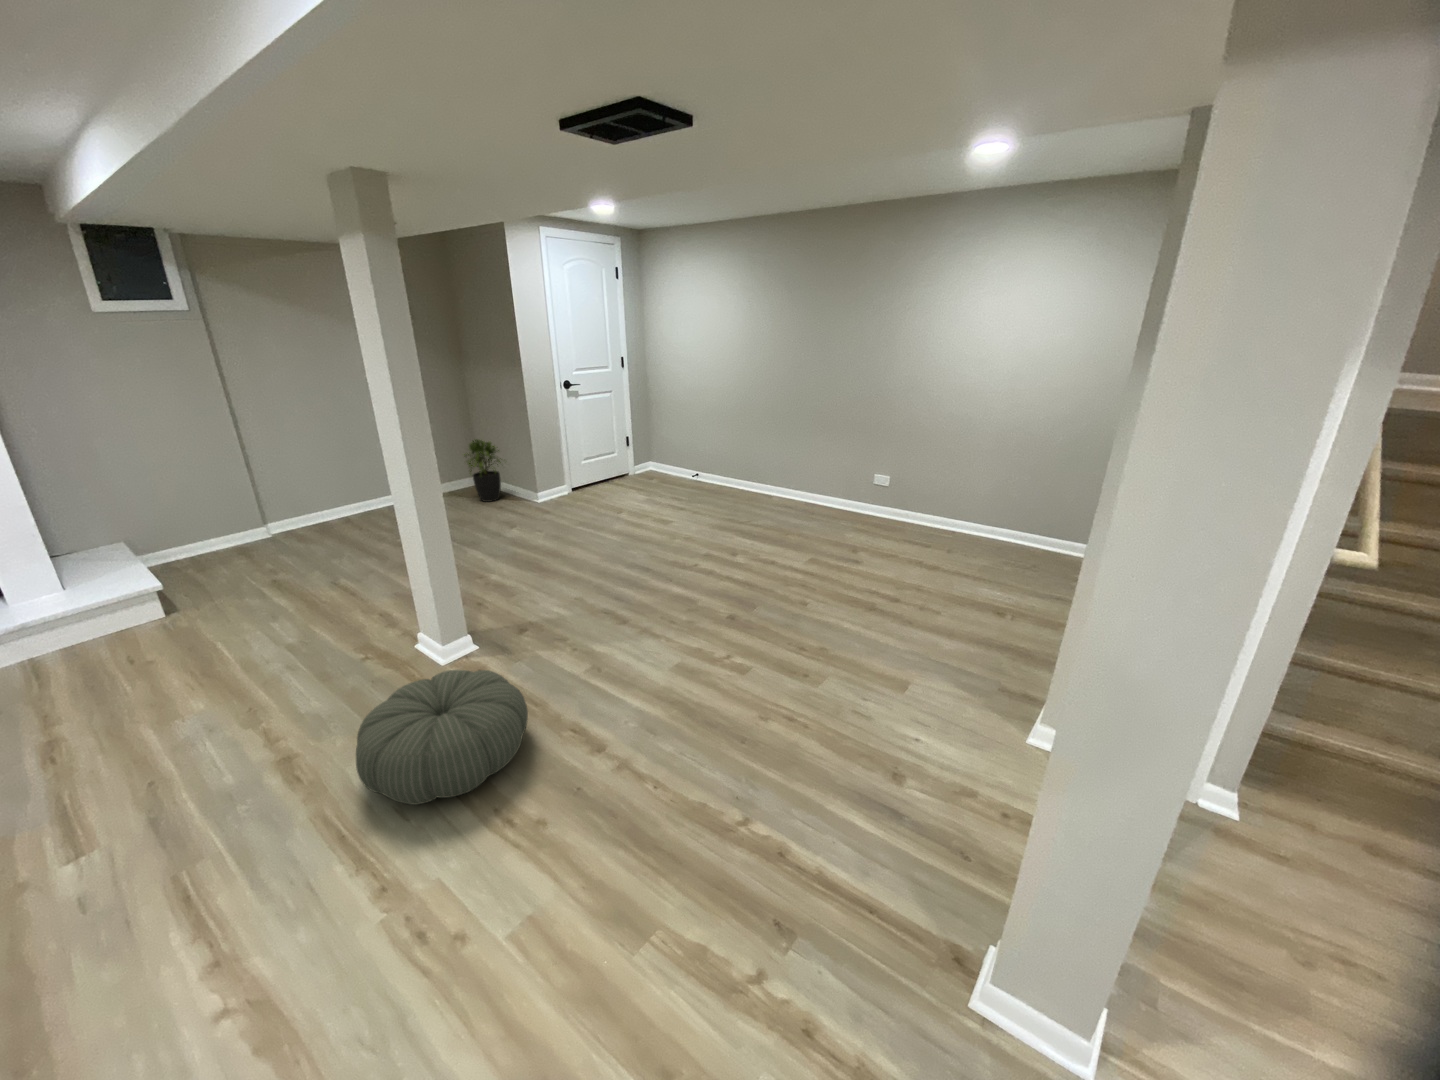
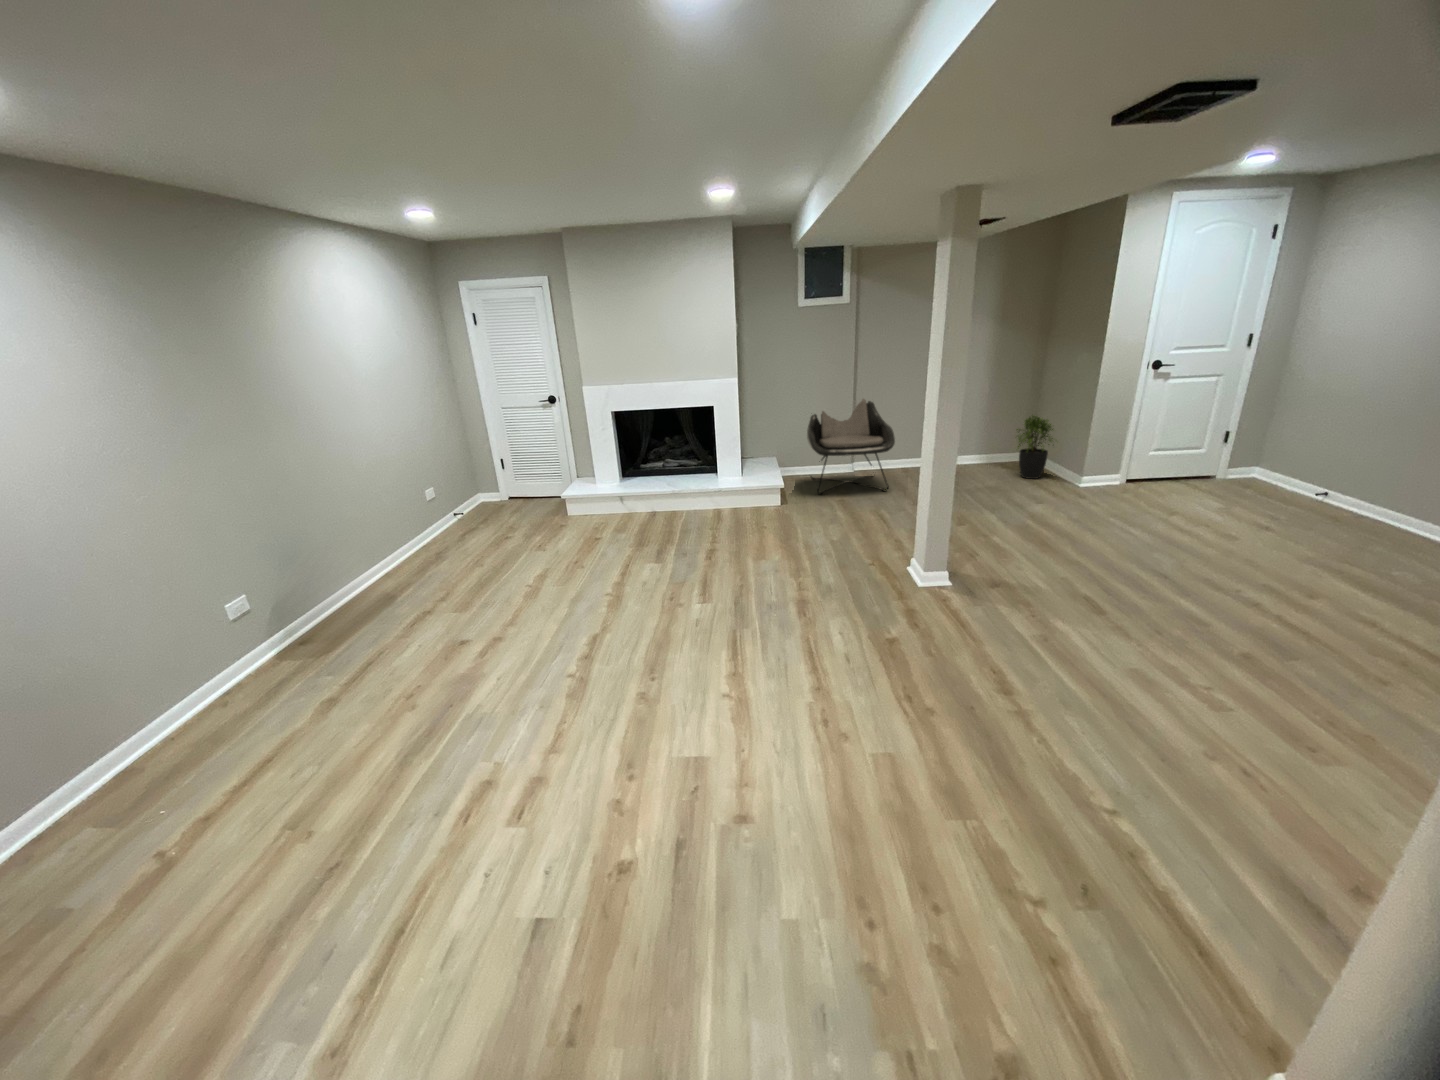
lounge chair: none [172,434,337,580] -> present [807,398,895,495]
pouf: present [356,670,528,805] -> none [834,580,959,665]

